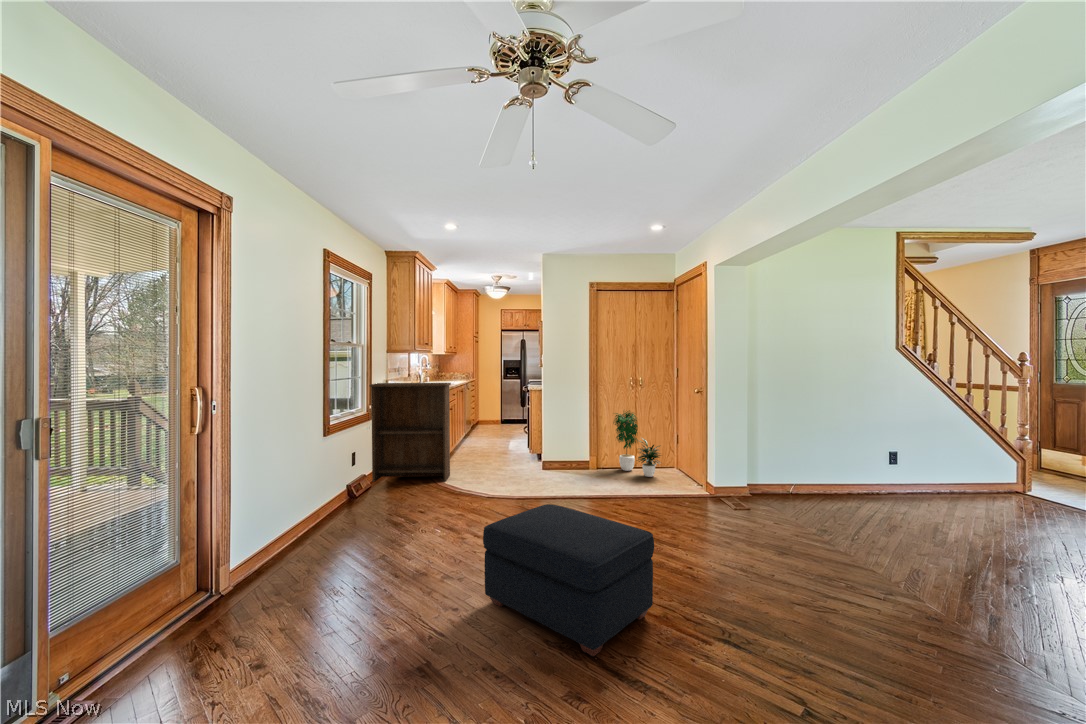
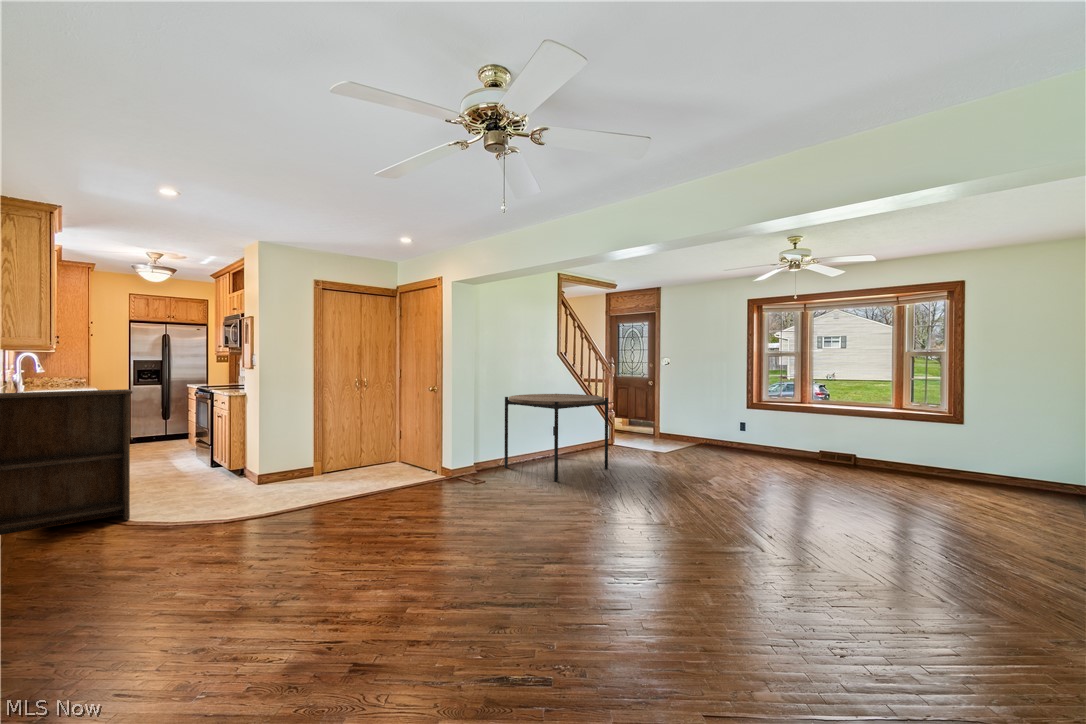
dining table: none [794,404,973,530] -> present [504,394,608,481]
potted plant: present [613,411,660,477] -> none [340,408,396,474]
ottoman: present [483,504,654,656] -> none [334,496,486,601]

